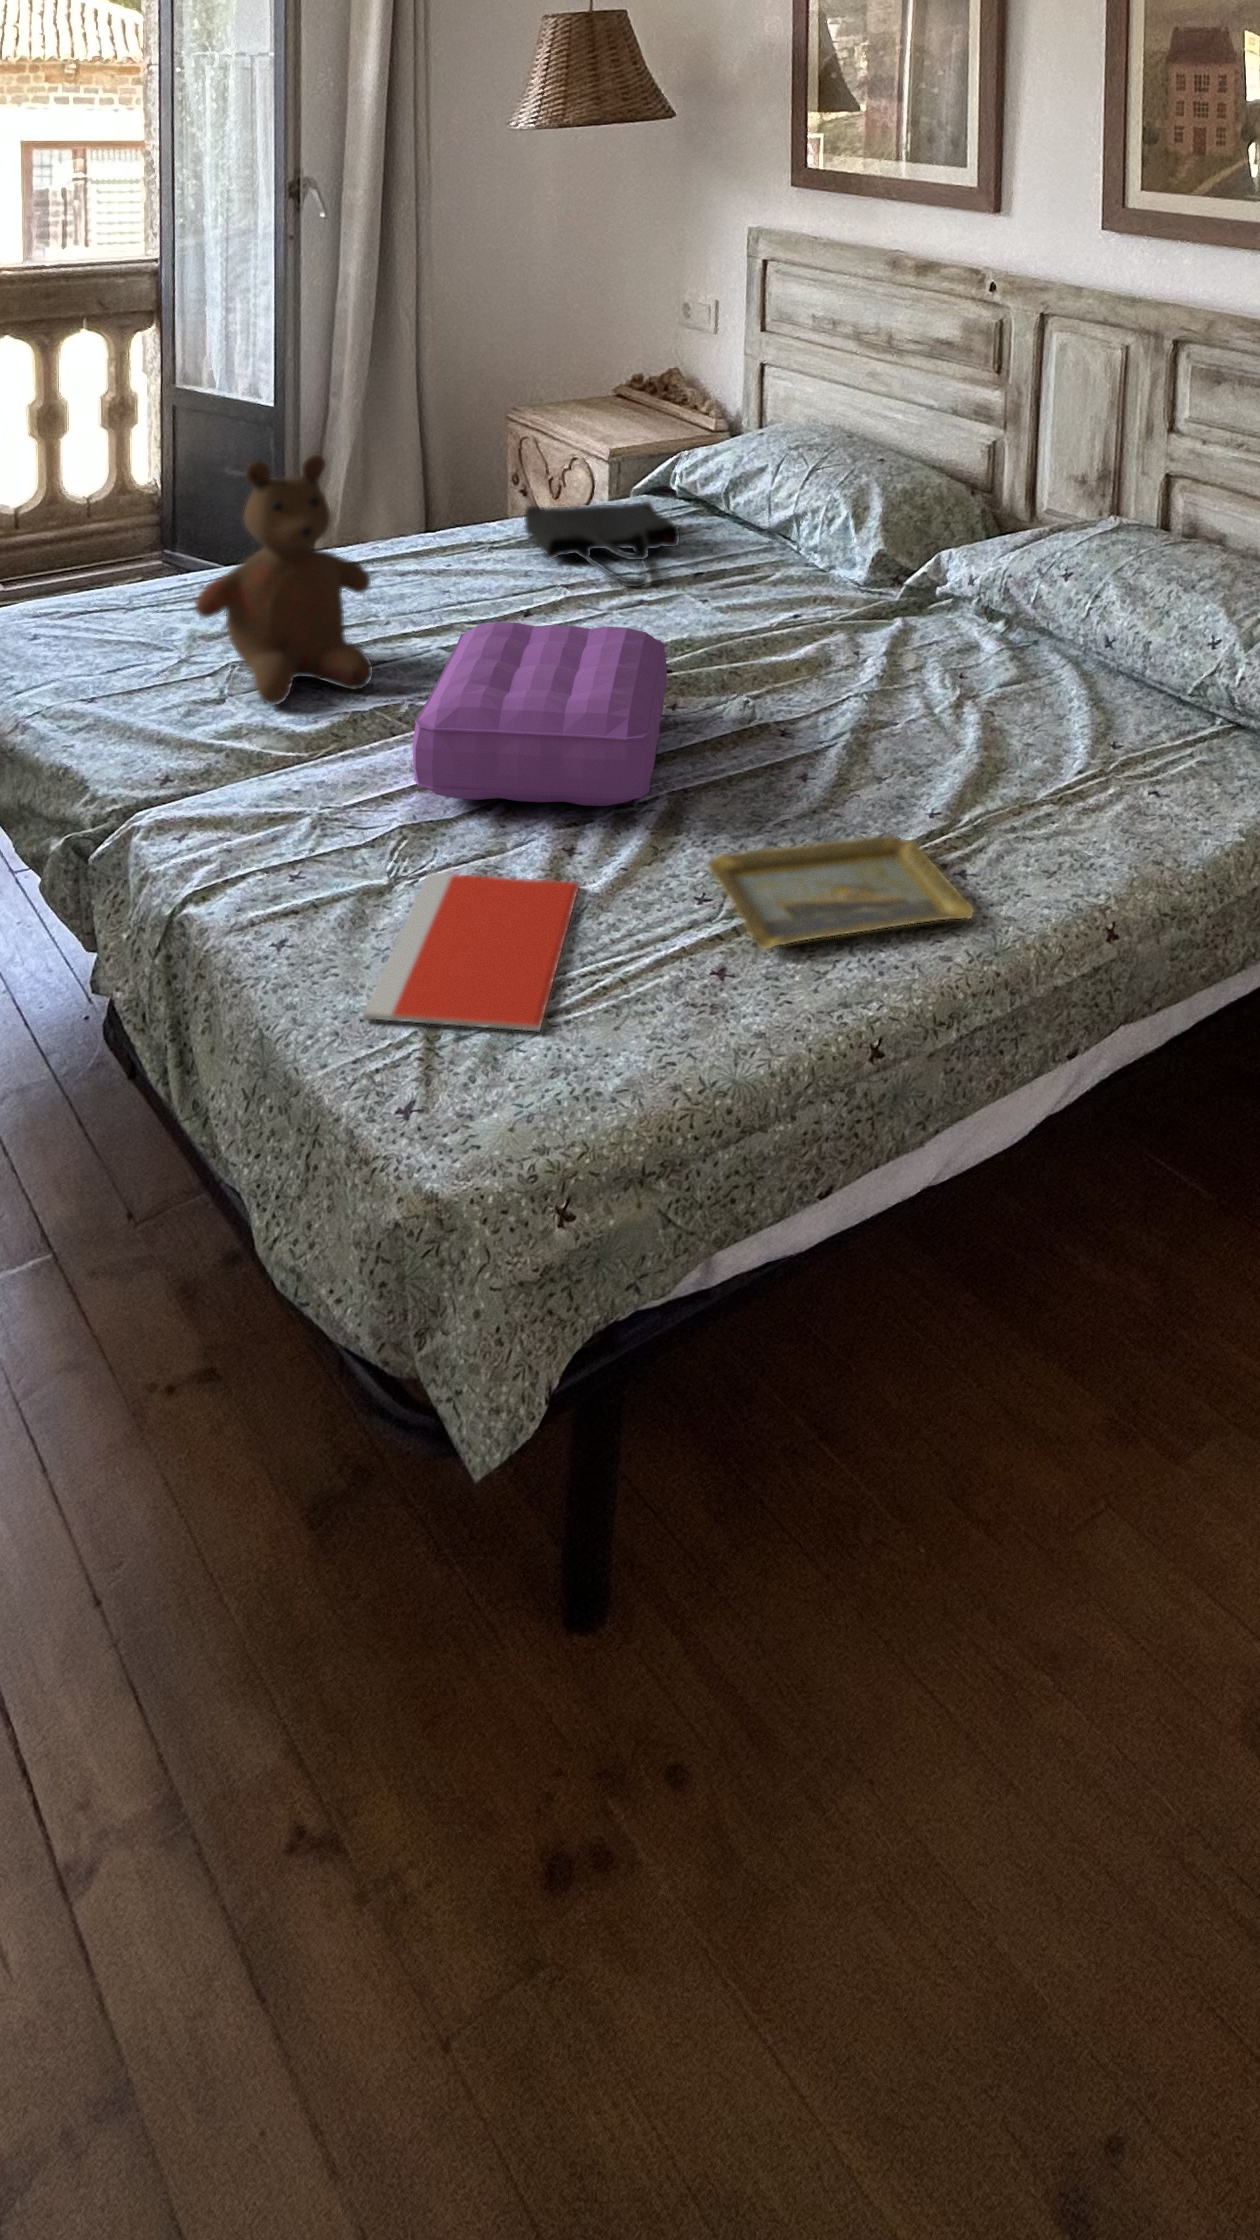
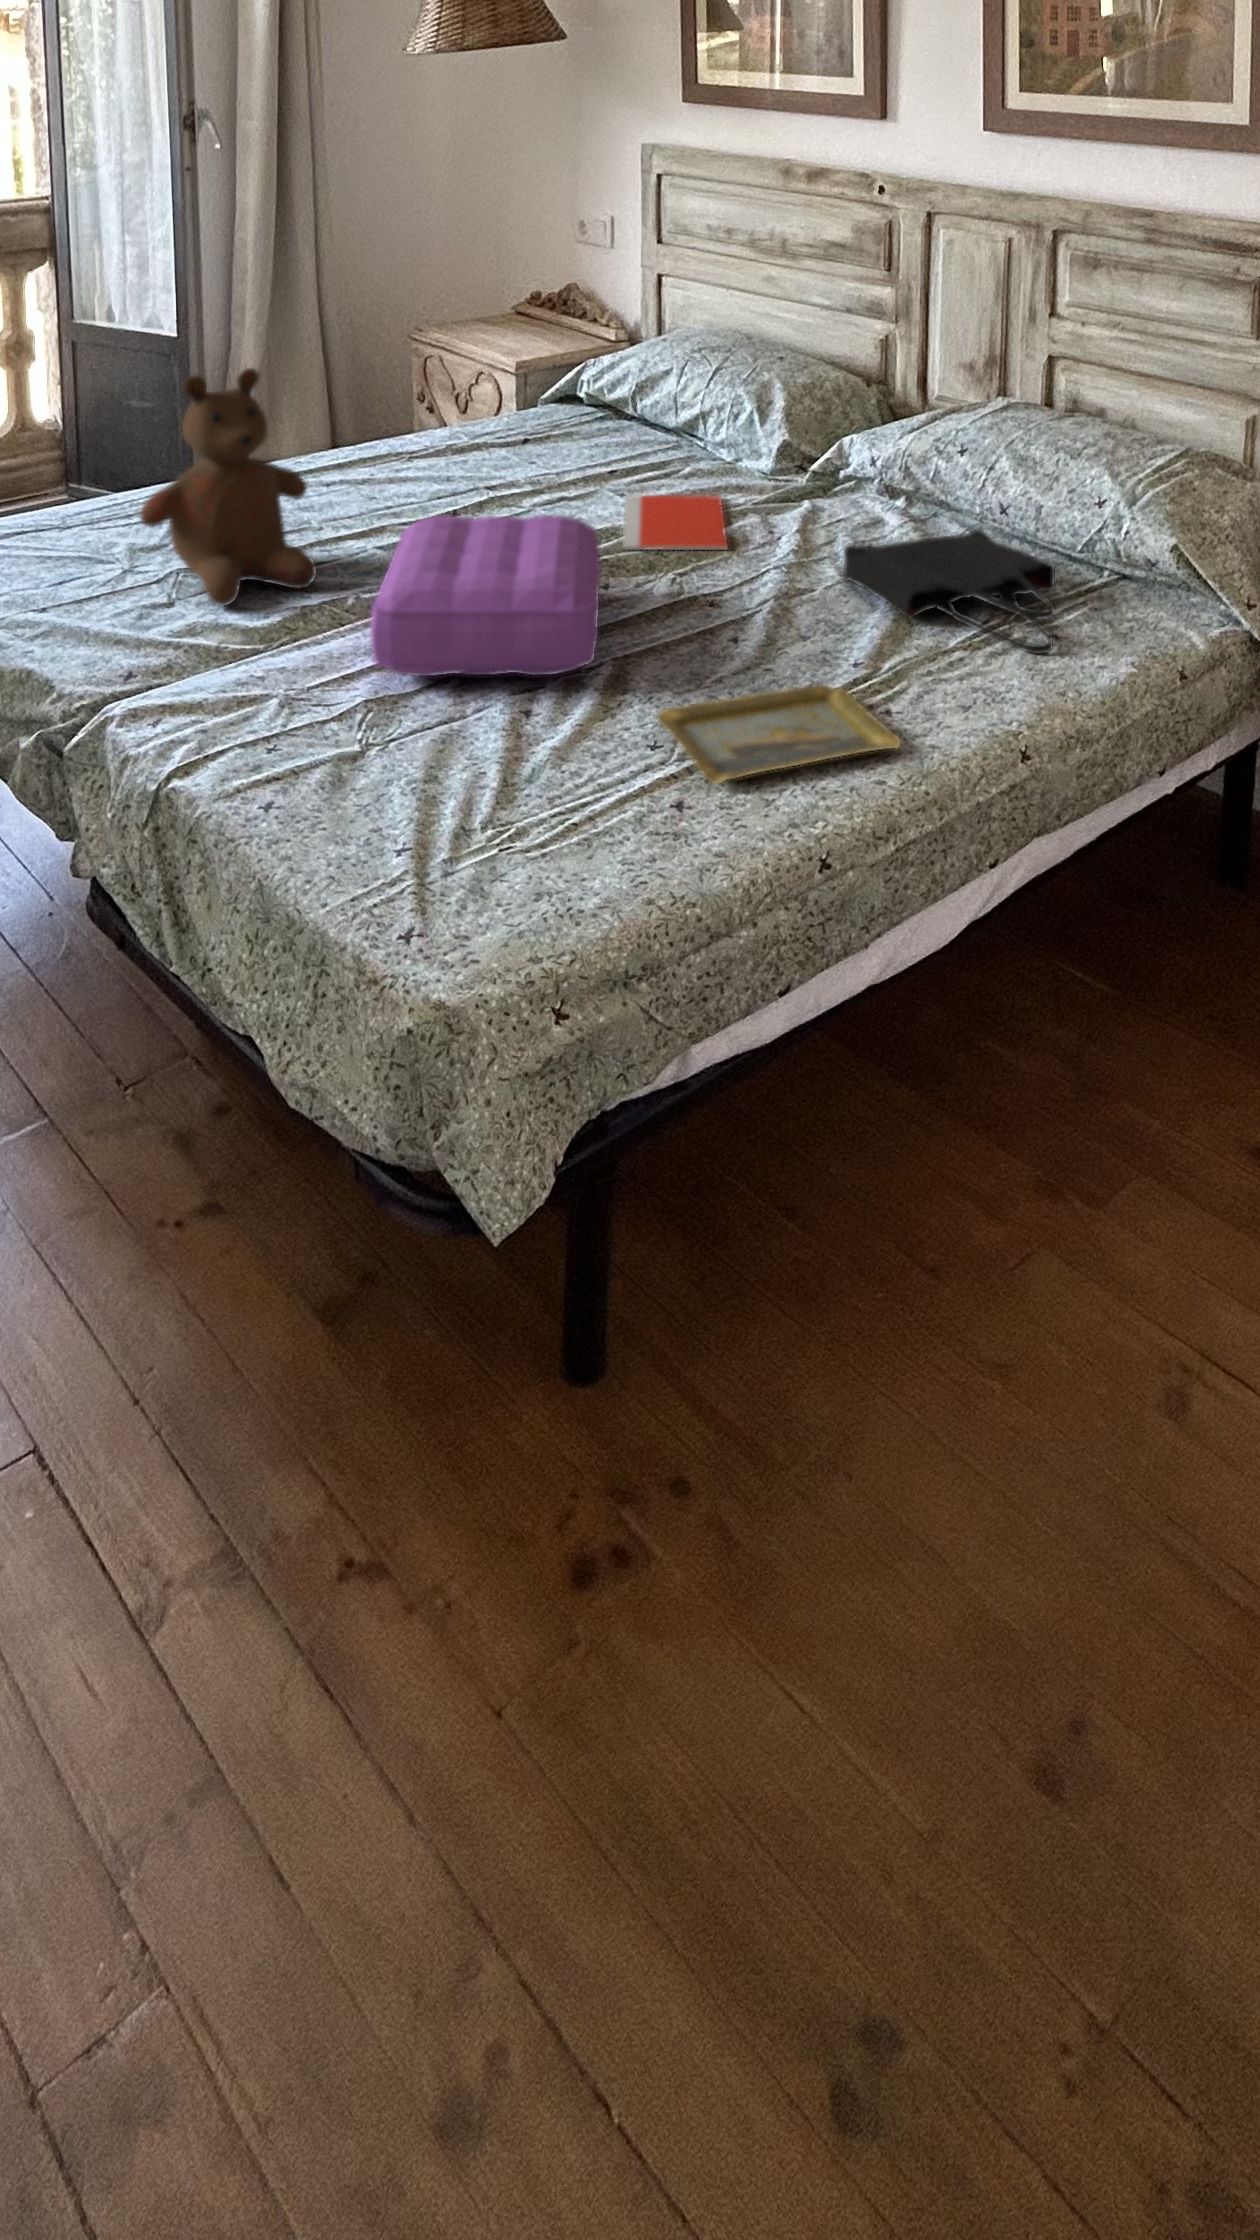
tote bag: present [524,502,679,587] -> present [843,530,1055,653]
notebook: present [363,873,579,1031] -> present [622,495,727,550]

